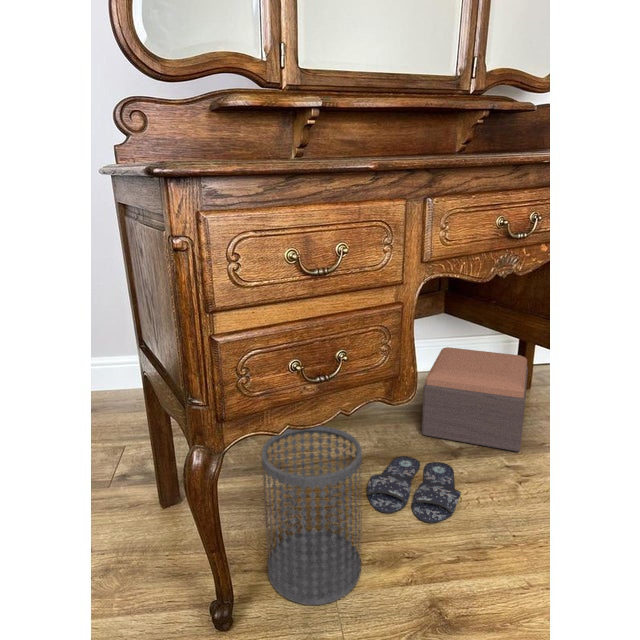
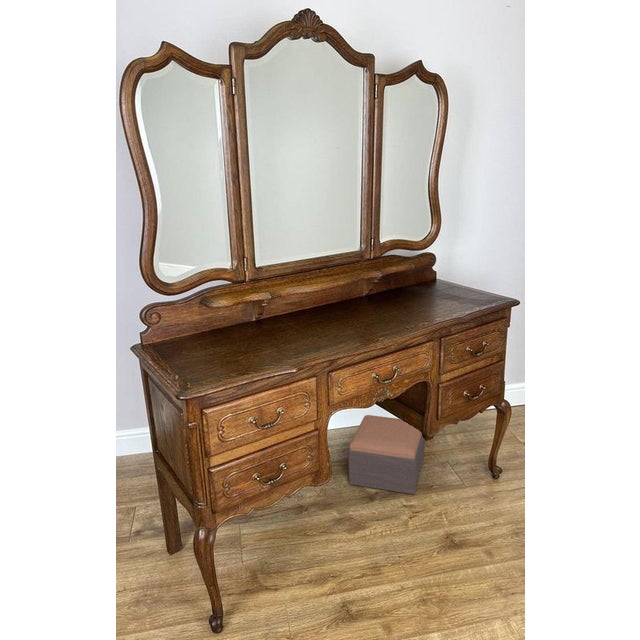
wastebasket: present [262,426,362,605] -> none [237,500,302,612]
slippers: present [367,456,461,523] -> none [308,502,371,553]

